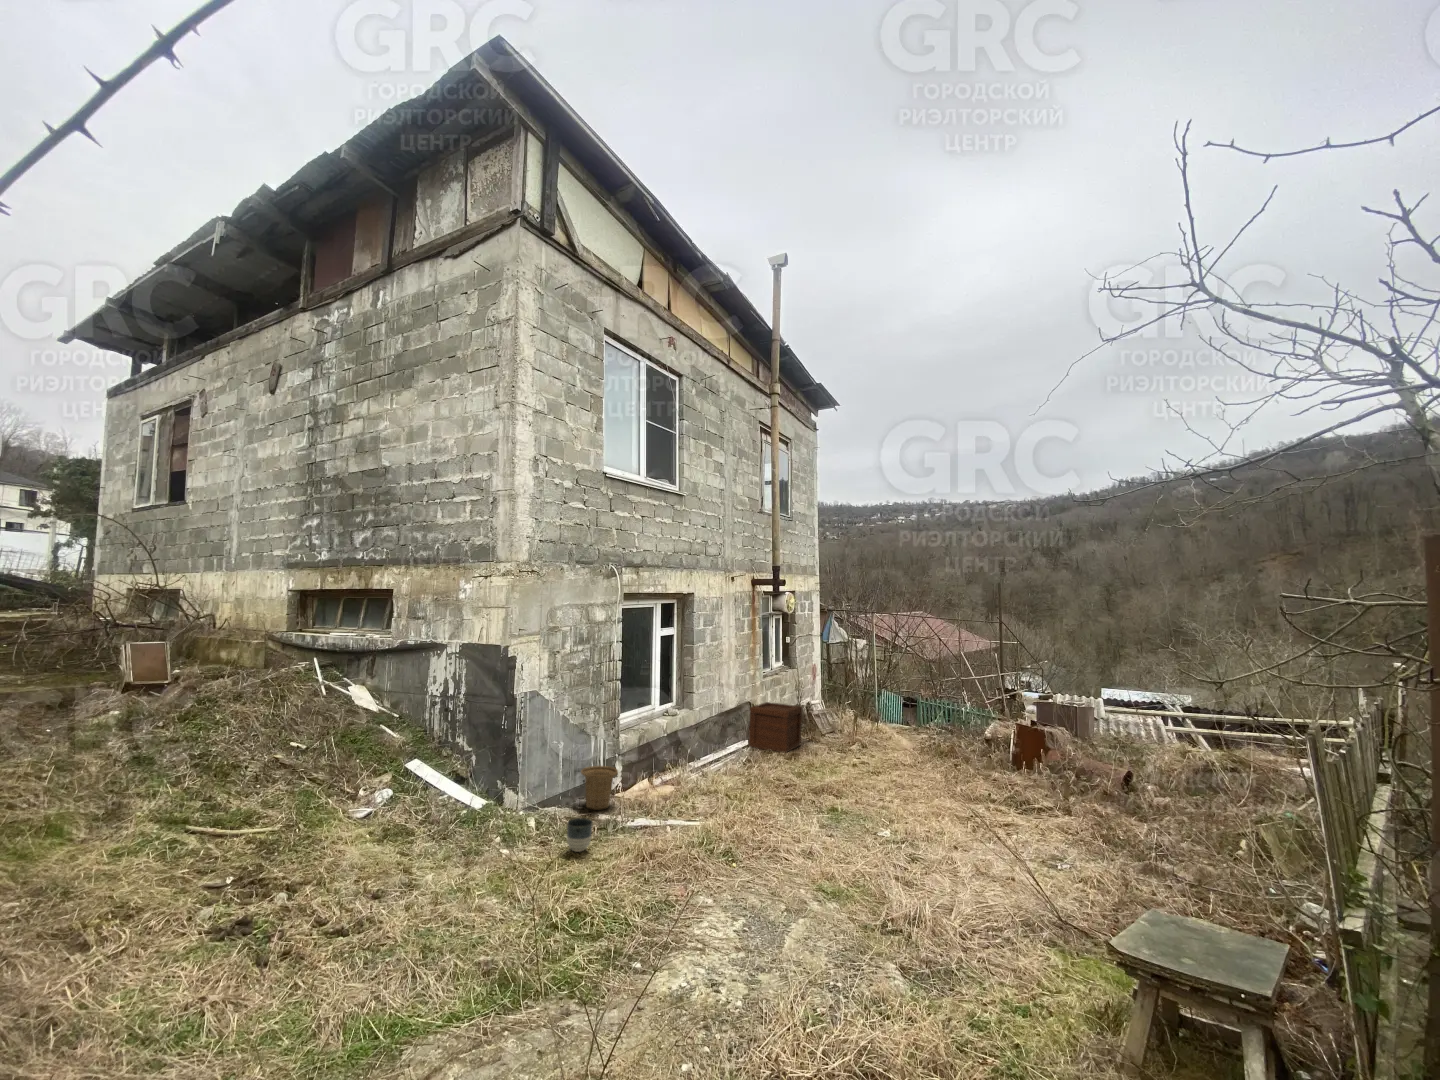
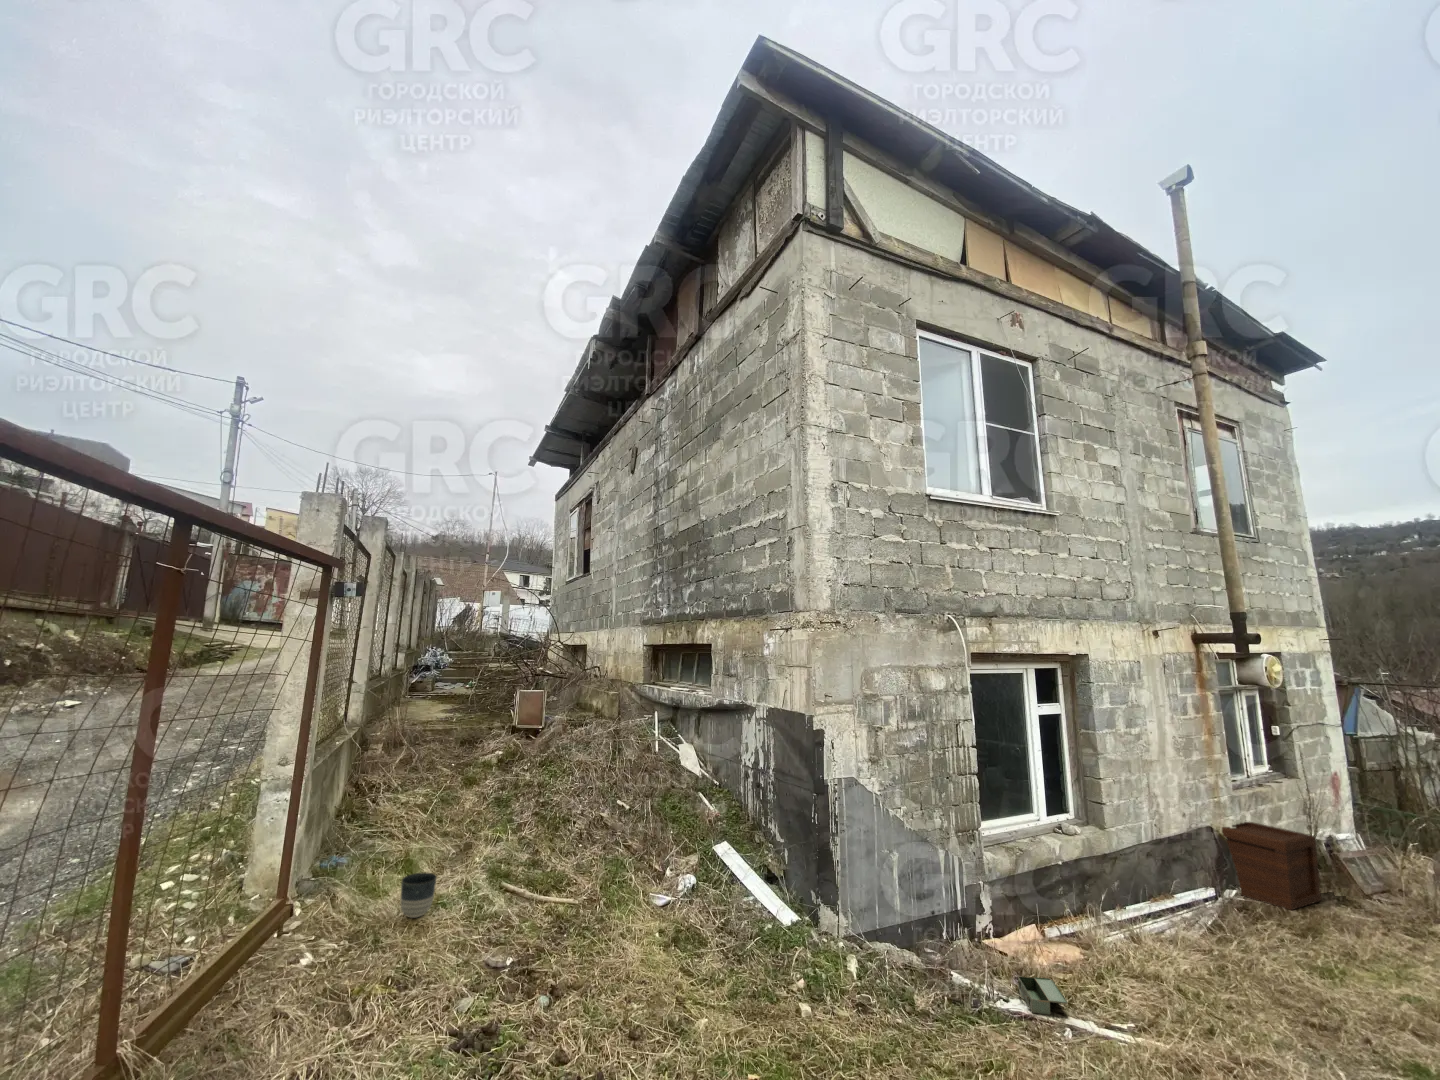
basket: present [581,766,618,810] -> none [924,888,978,957]
toolbox: none [644,808,675,828] -> present [1018,976,1067,1015]
planter: present [567,818,593,852] -> present [401,872,437,918]

